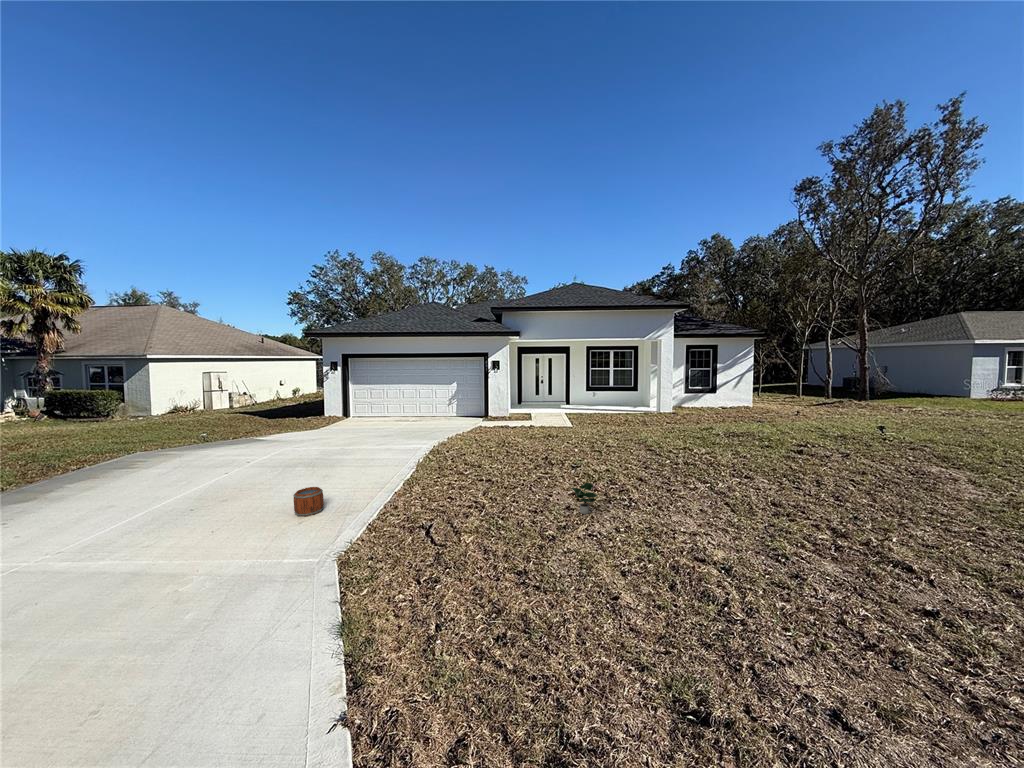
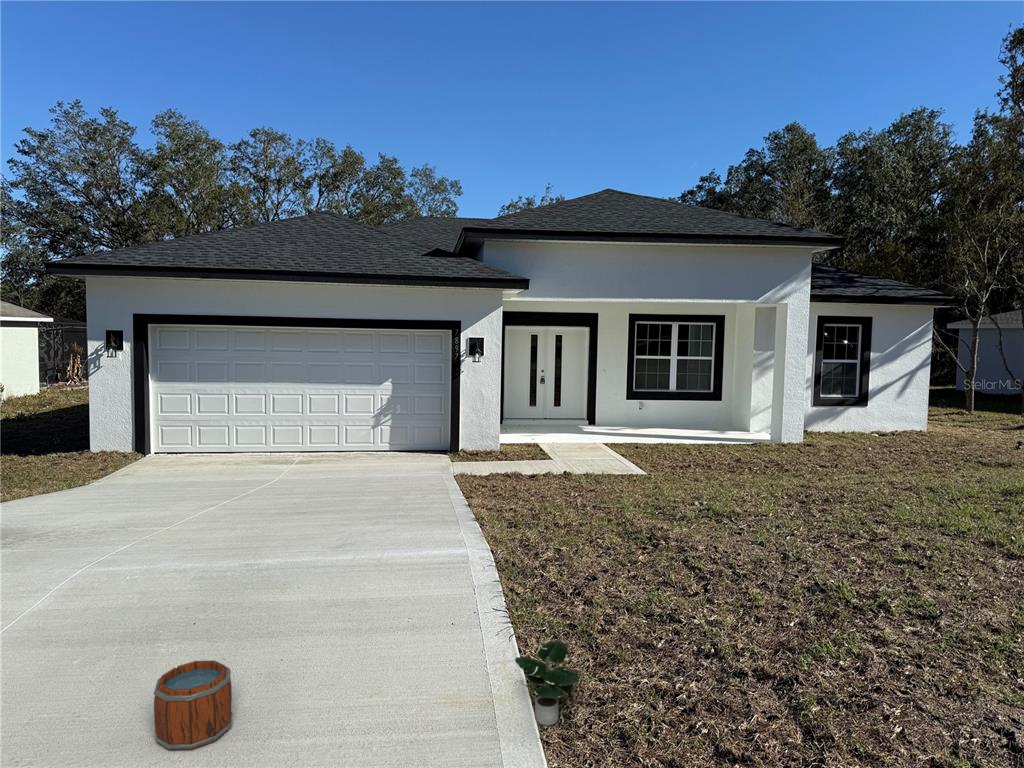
potted plant: present [572,483,597,514] -> present [515,641,581,726]

